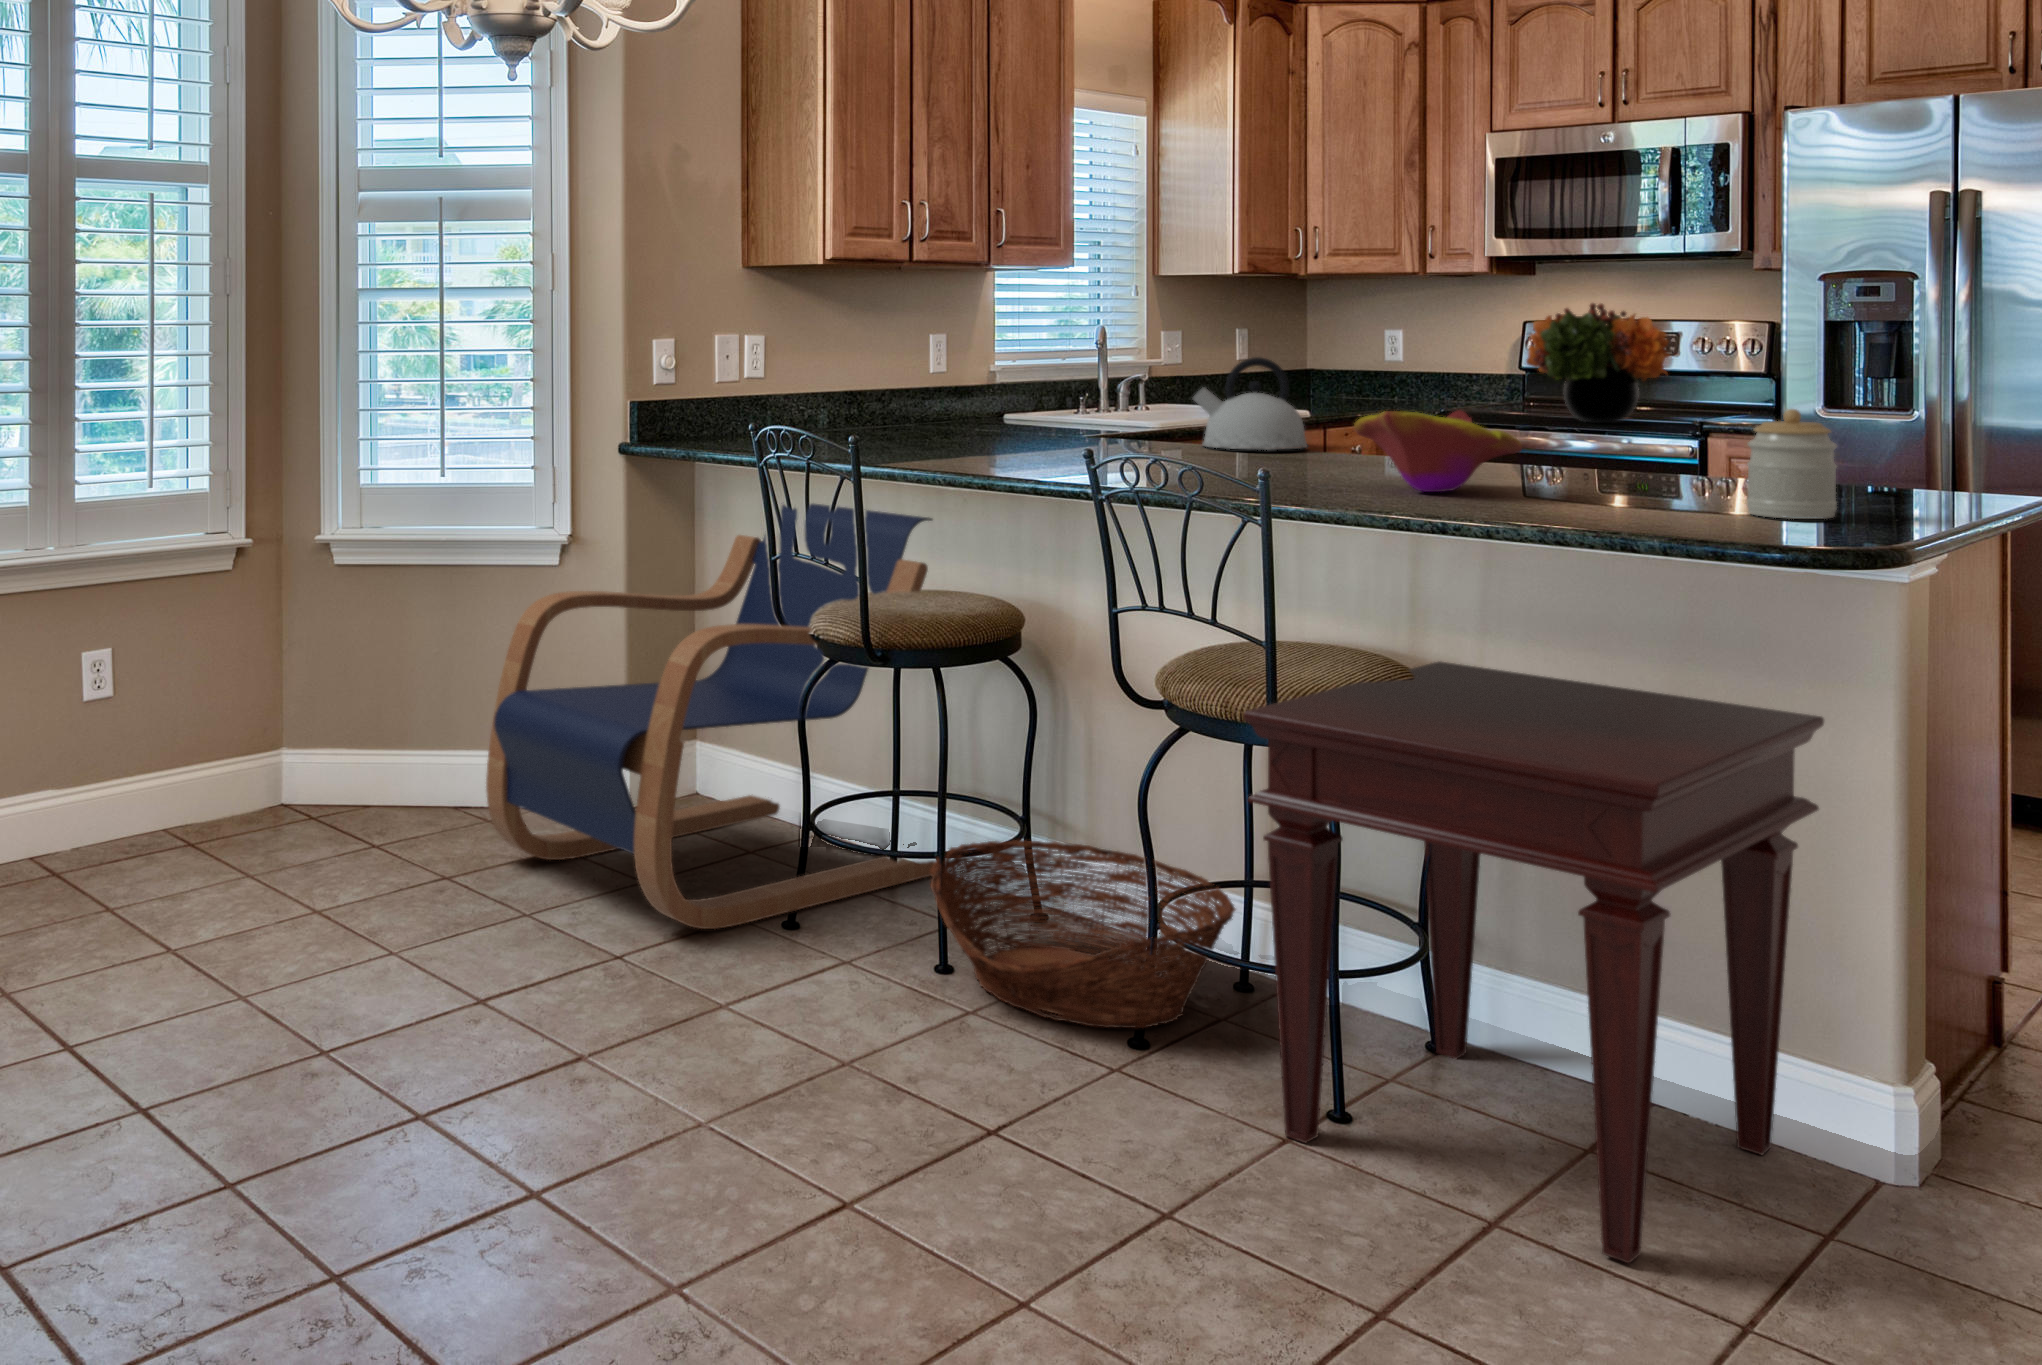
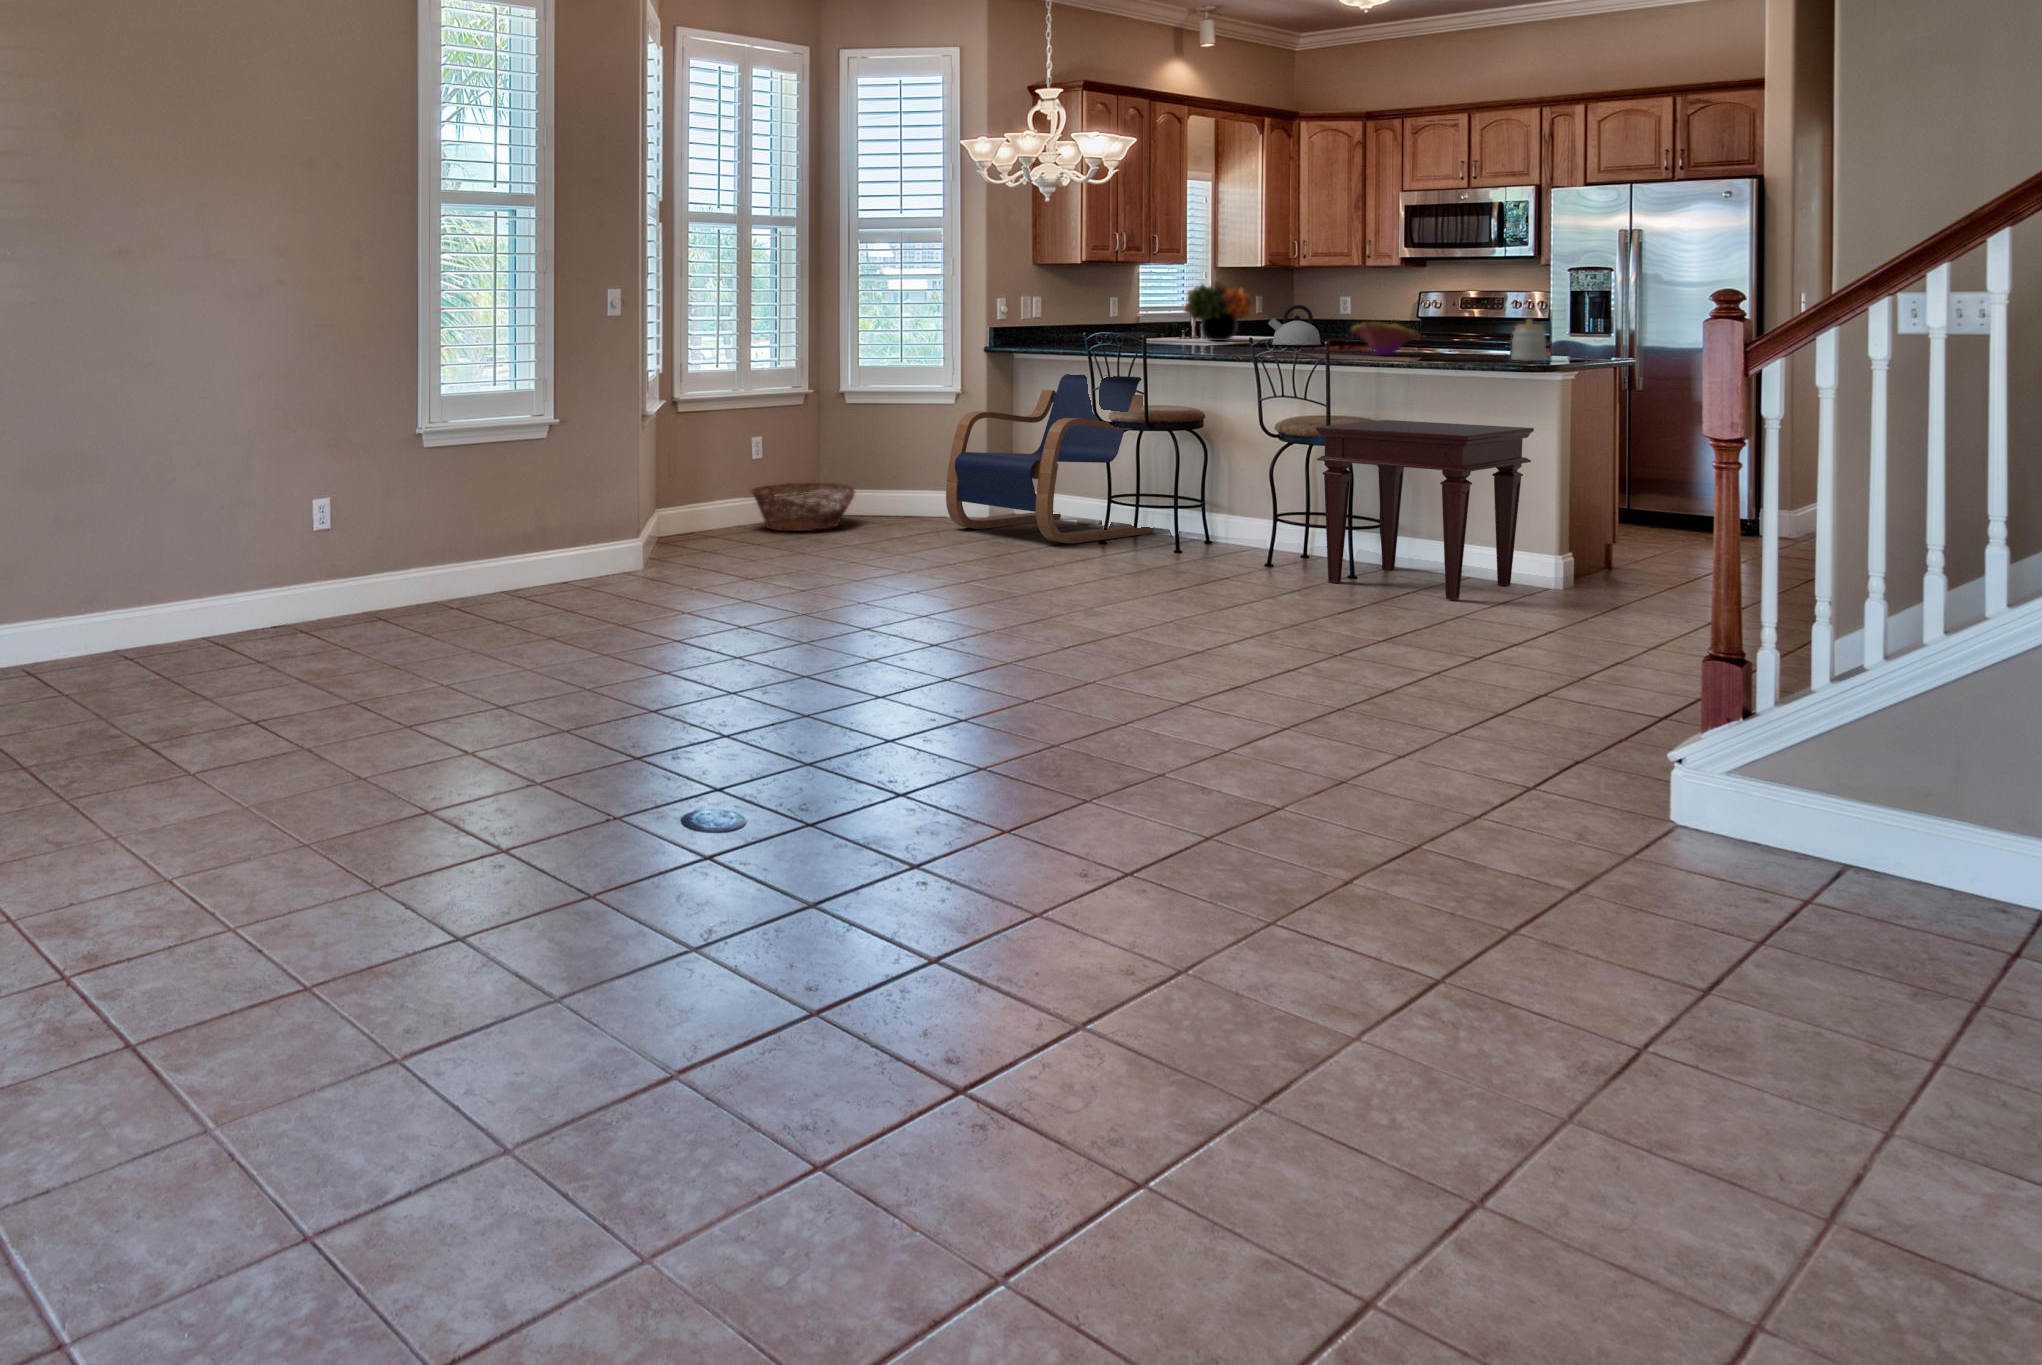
flower arrangement: present [1526,303,1669,423] -> present [1184,282,1252,341]
basket: present [930,840,1236,1028] -> present [750,483,855,531]

